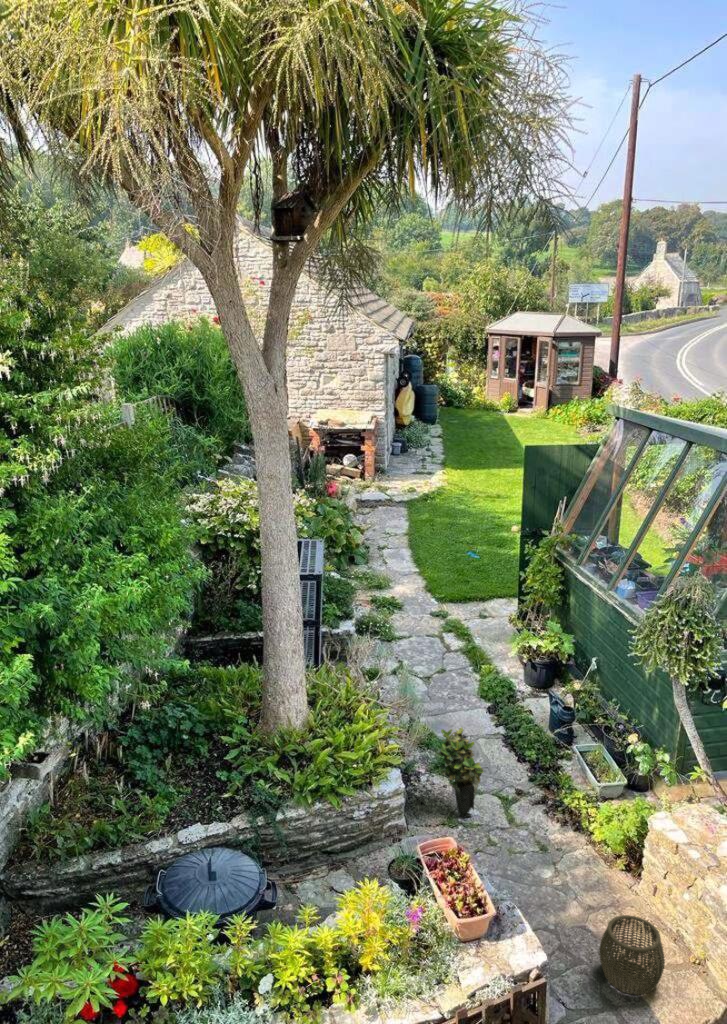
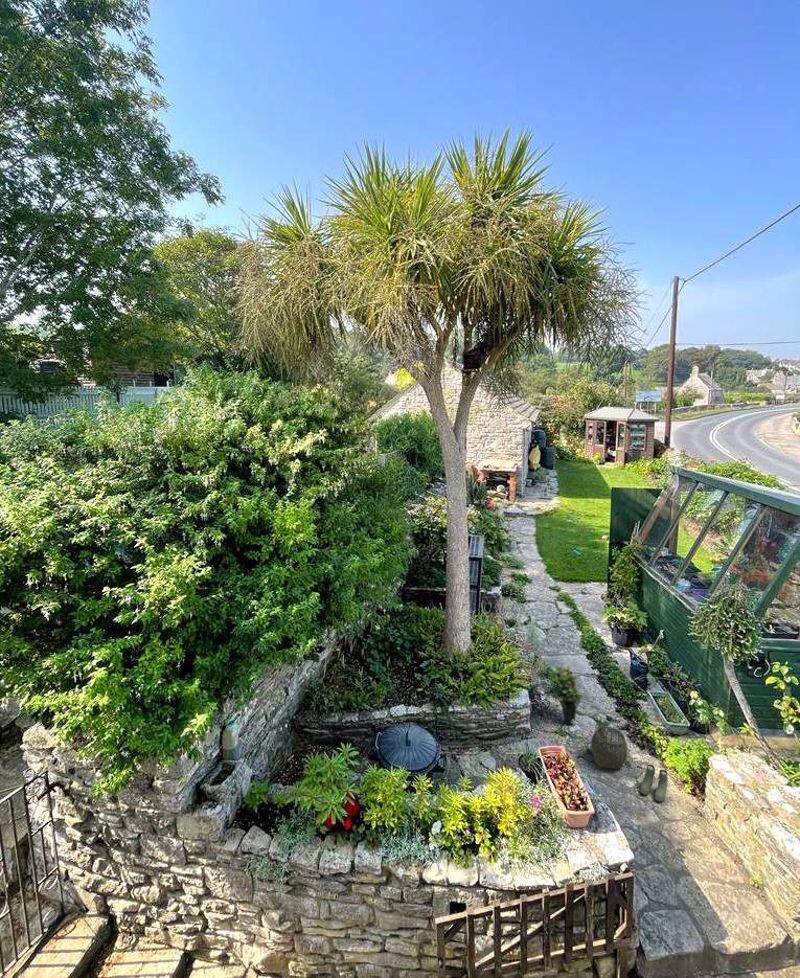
boots: none [567,851,604,900] -> present [640,765,668,802]
woven basket: present [599,915,665,995] -> present [591,726,627,769]

